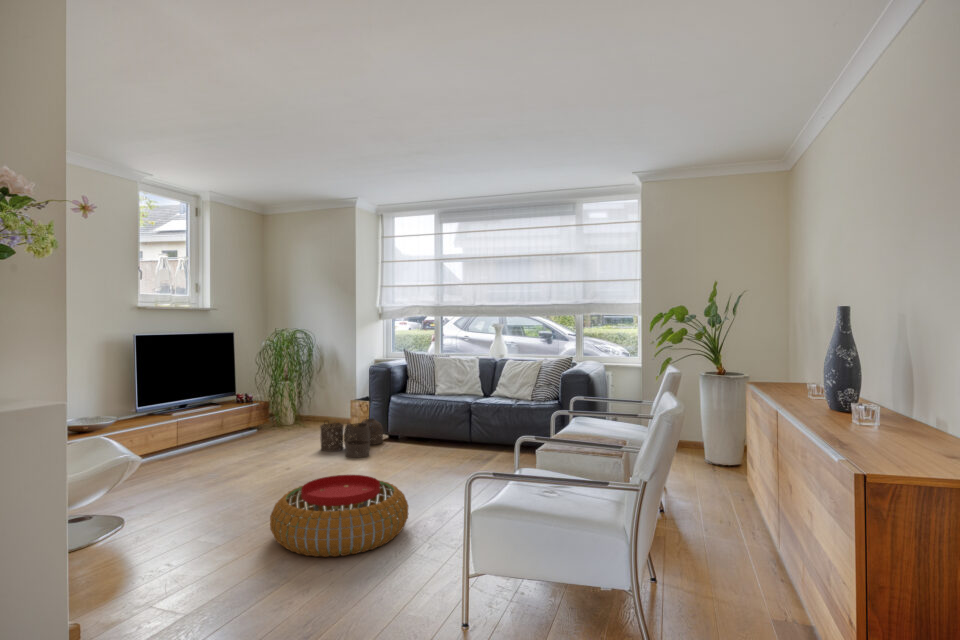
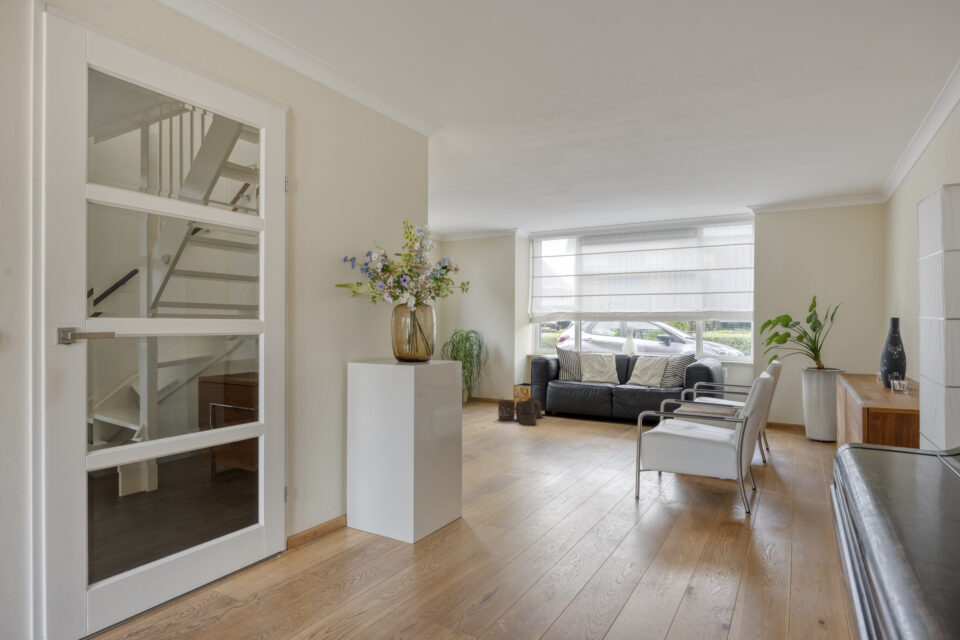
pouf: present [270,475,409,557] -> none [501,426,587,471]

